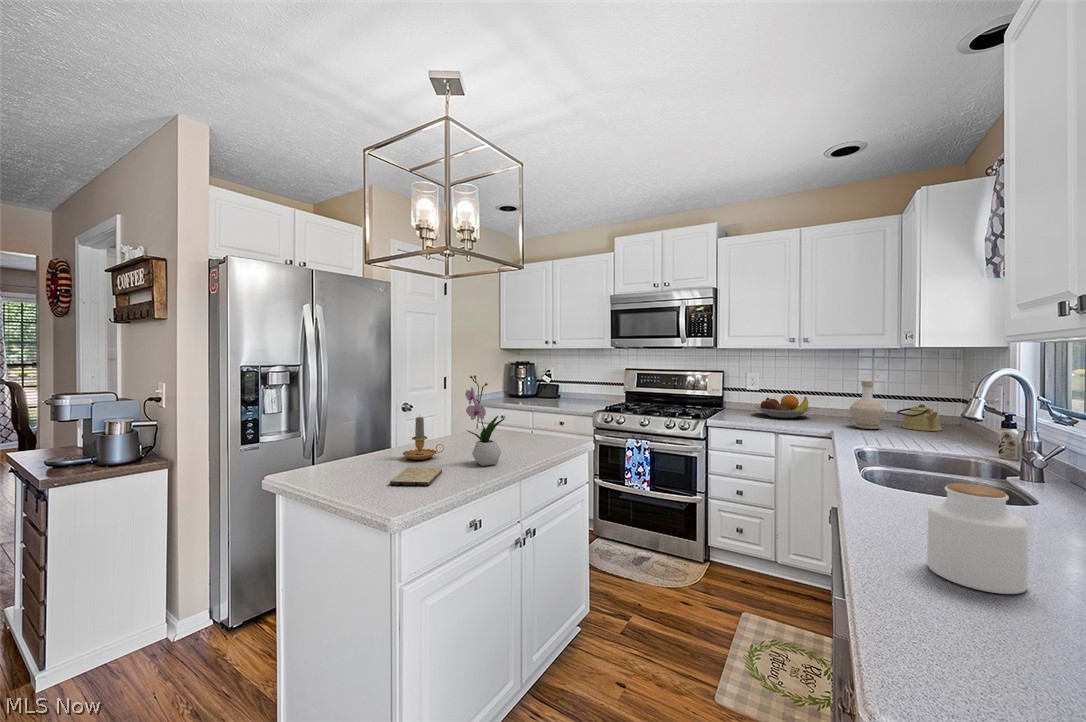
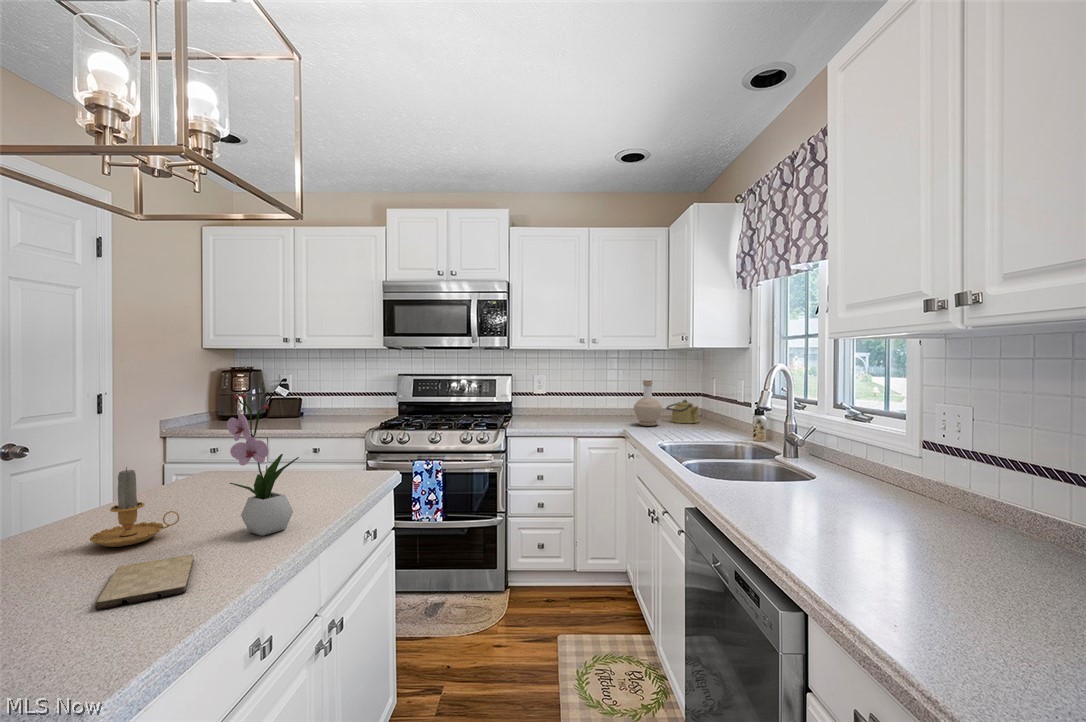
fruit bowl: present [754,395,811,418] -> none [544,397,597,421]
jar: present [927,483,1028,594] -> none [820,476,899,574]

